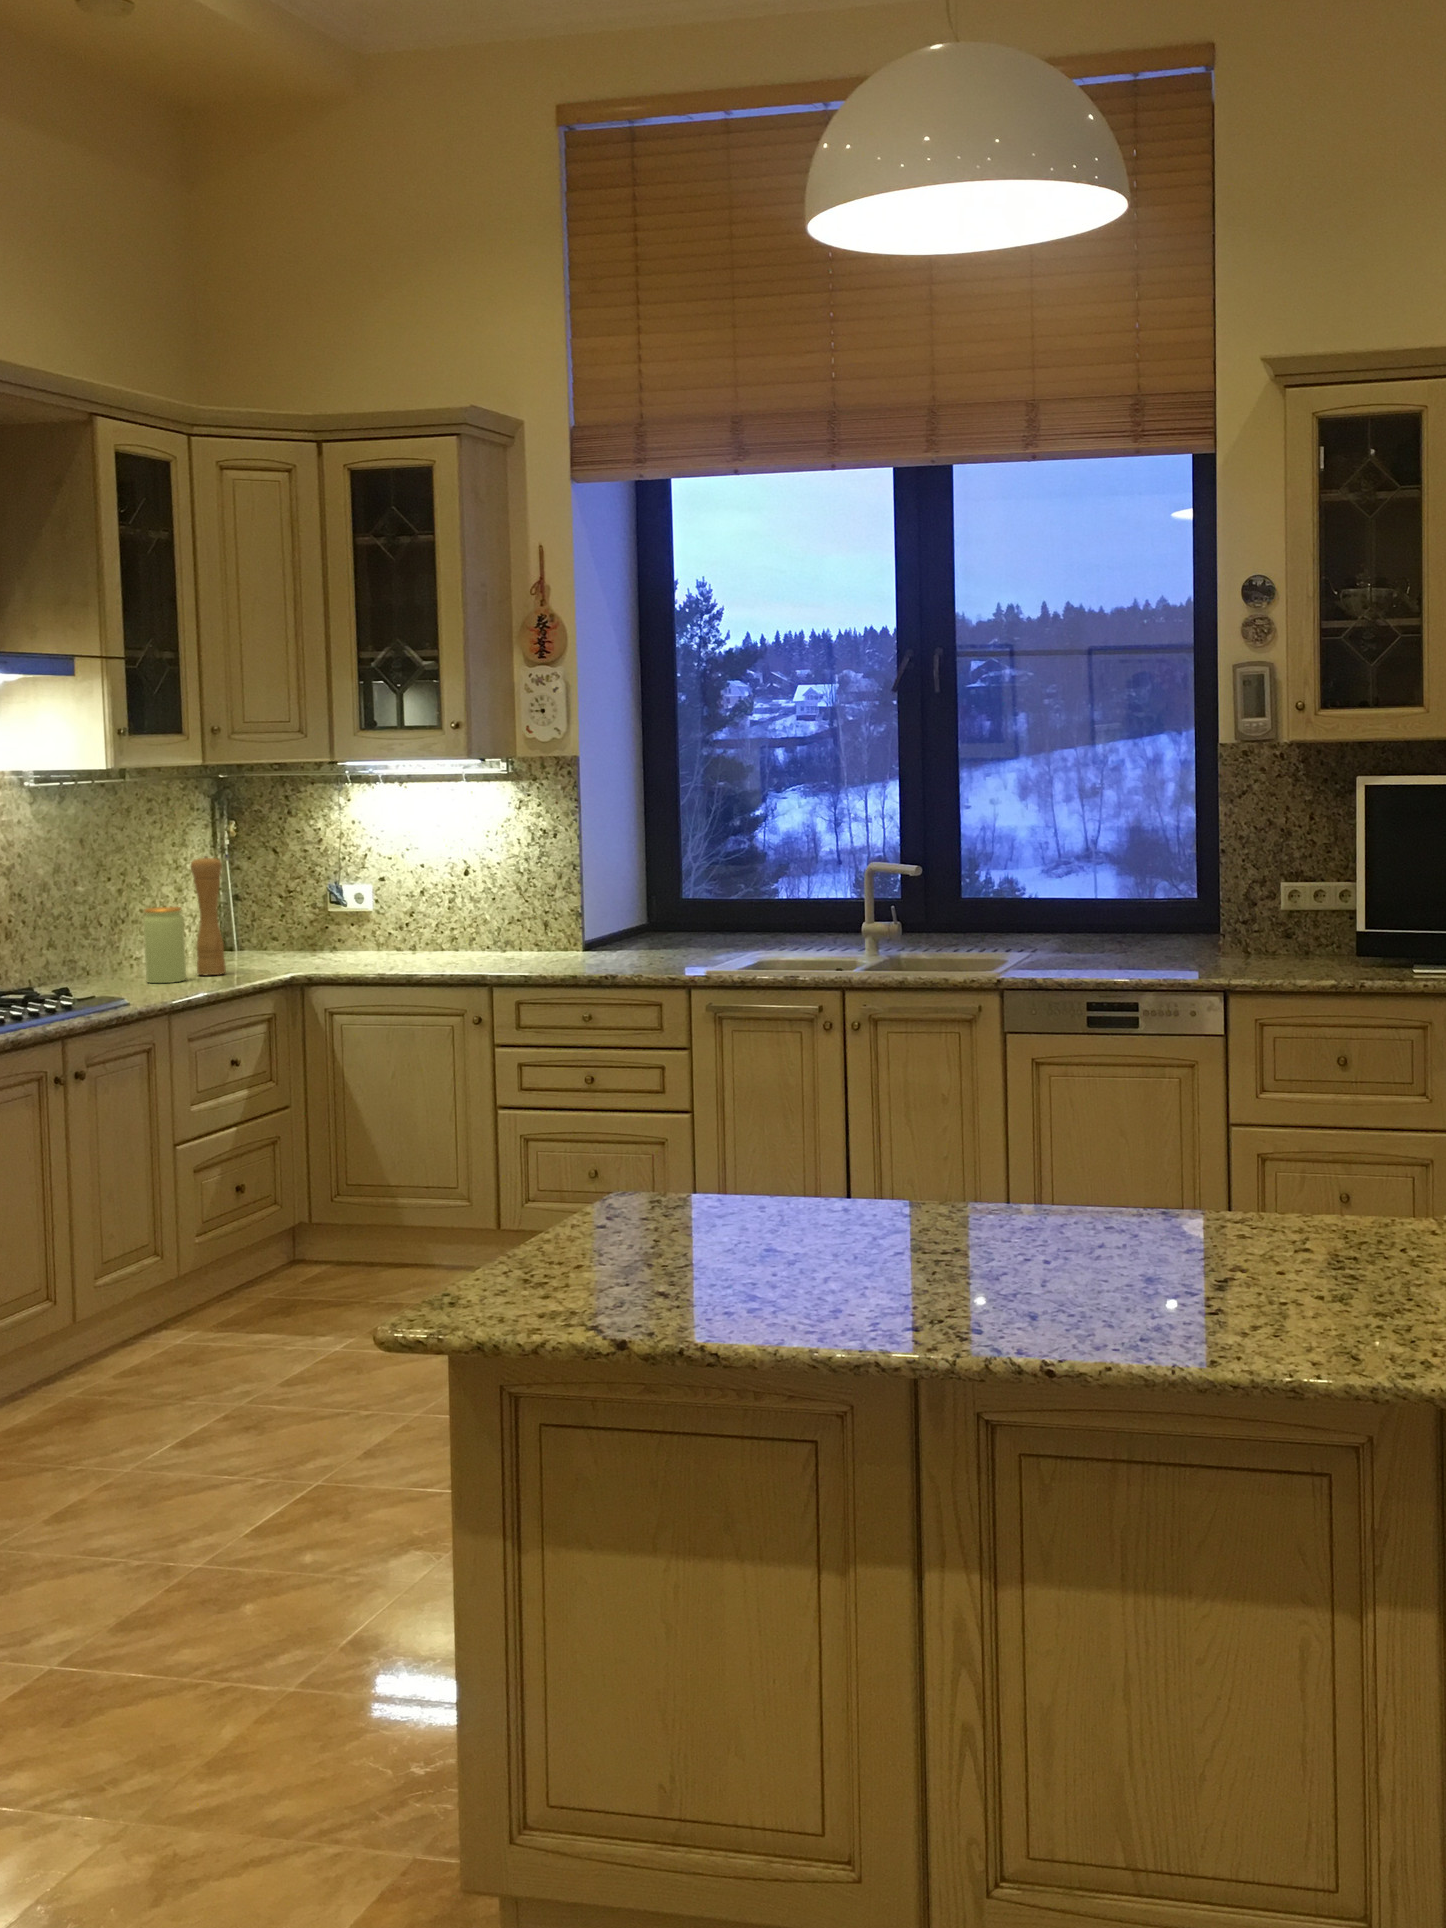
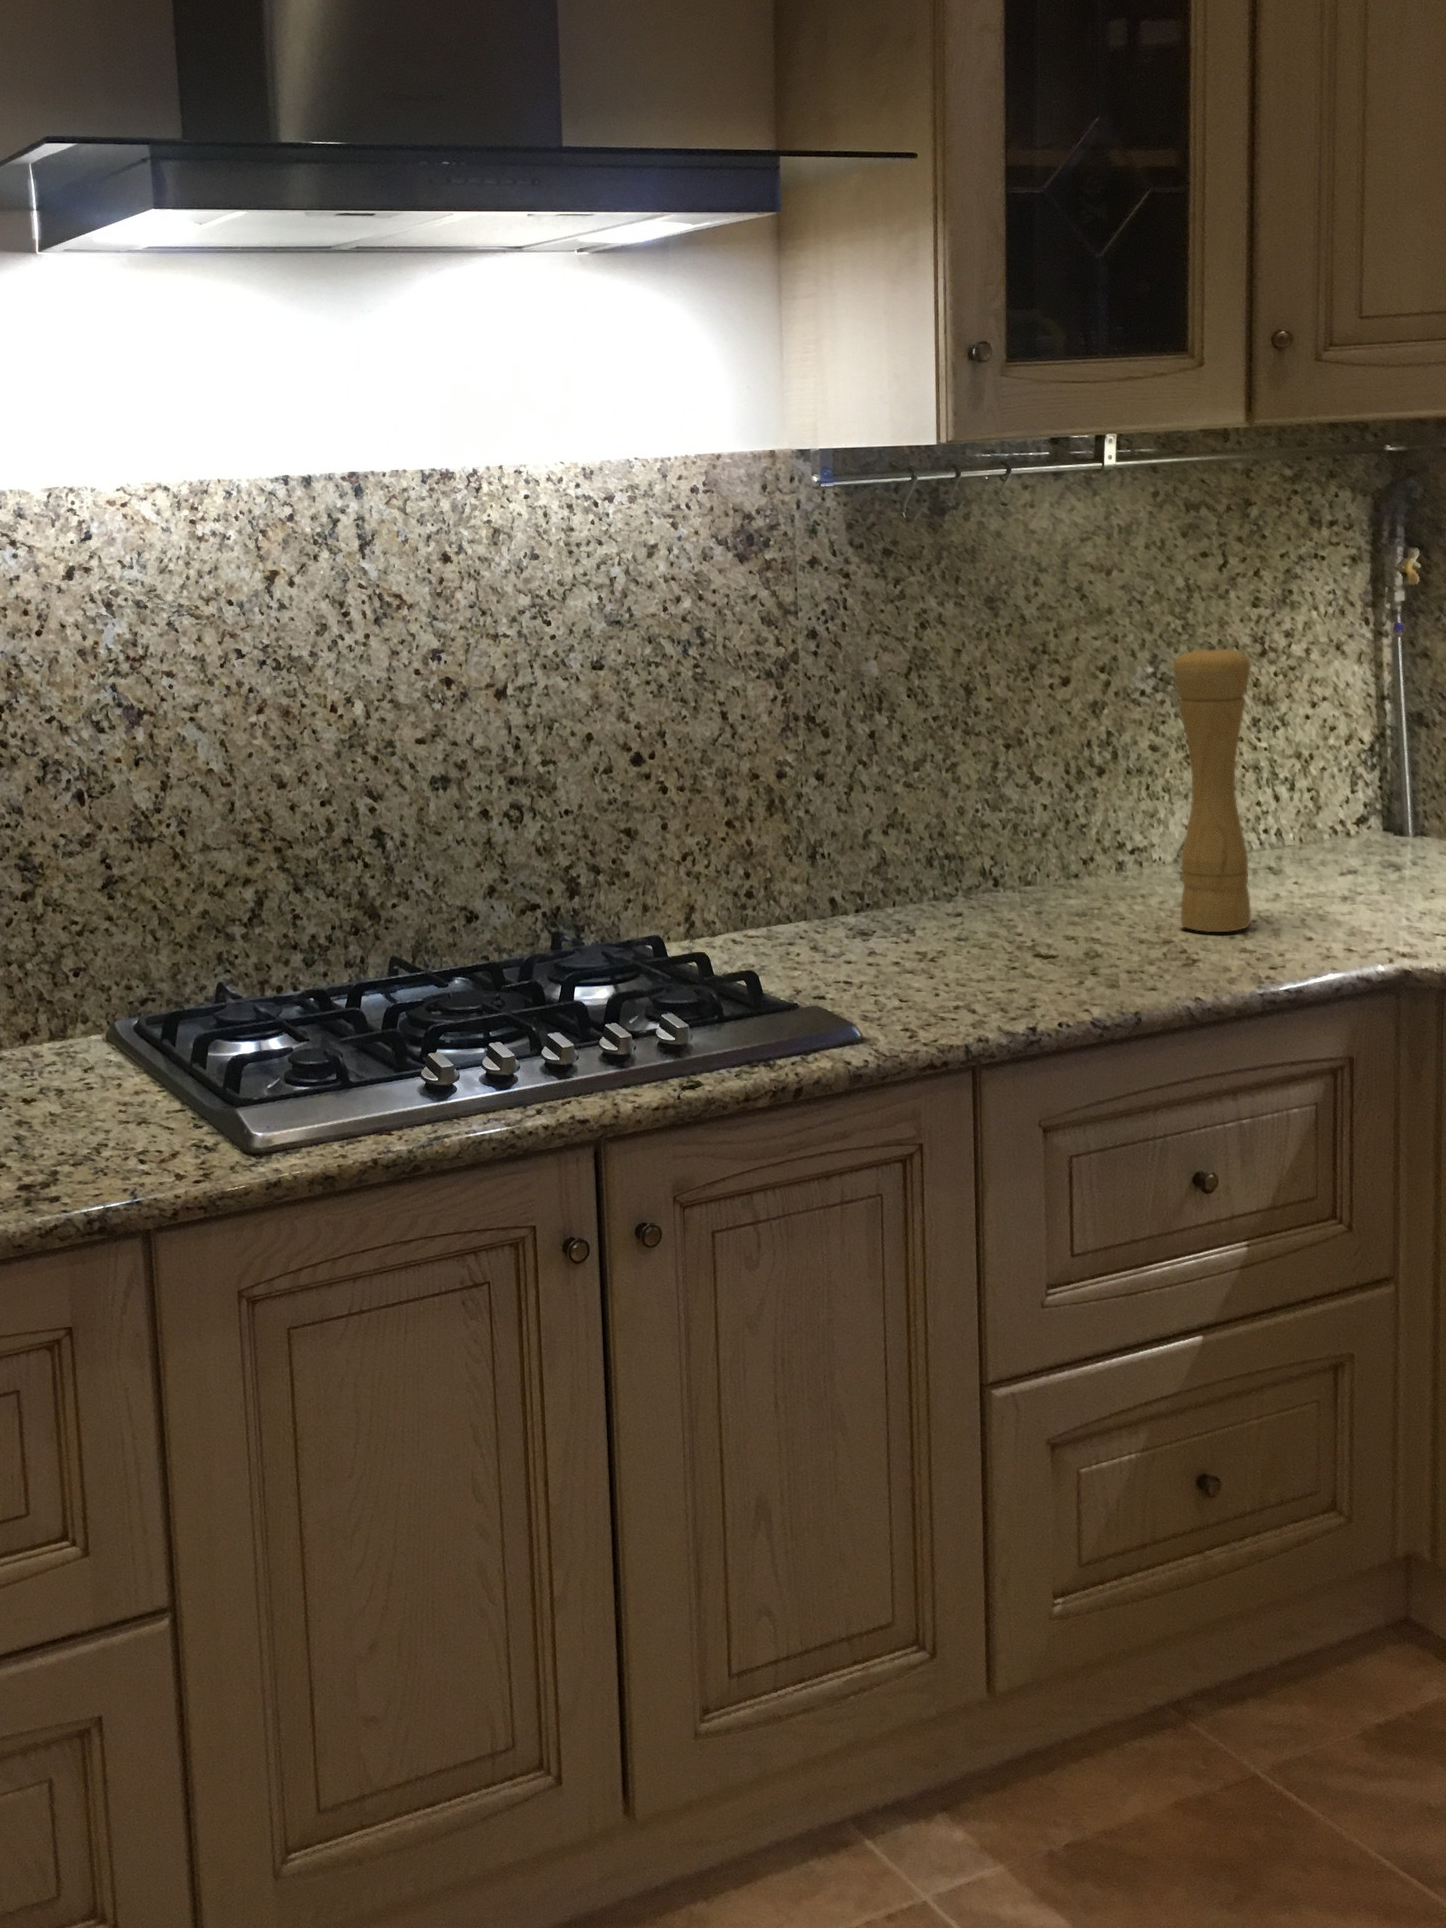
jar: present [144,907,186,983] -> none [1037,764,1131,948]

